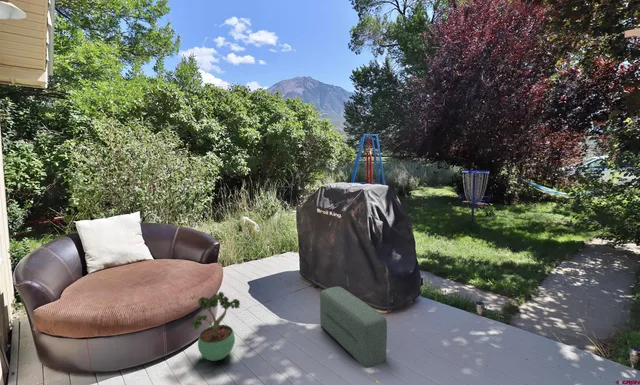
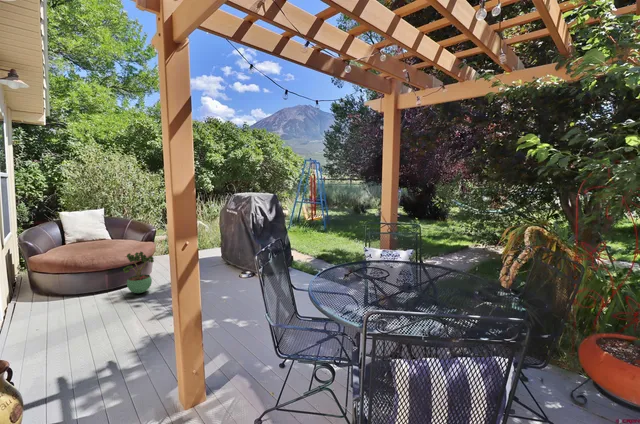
pouf: present [320,287,387,368] -> none [214,256,240,297]

